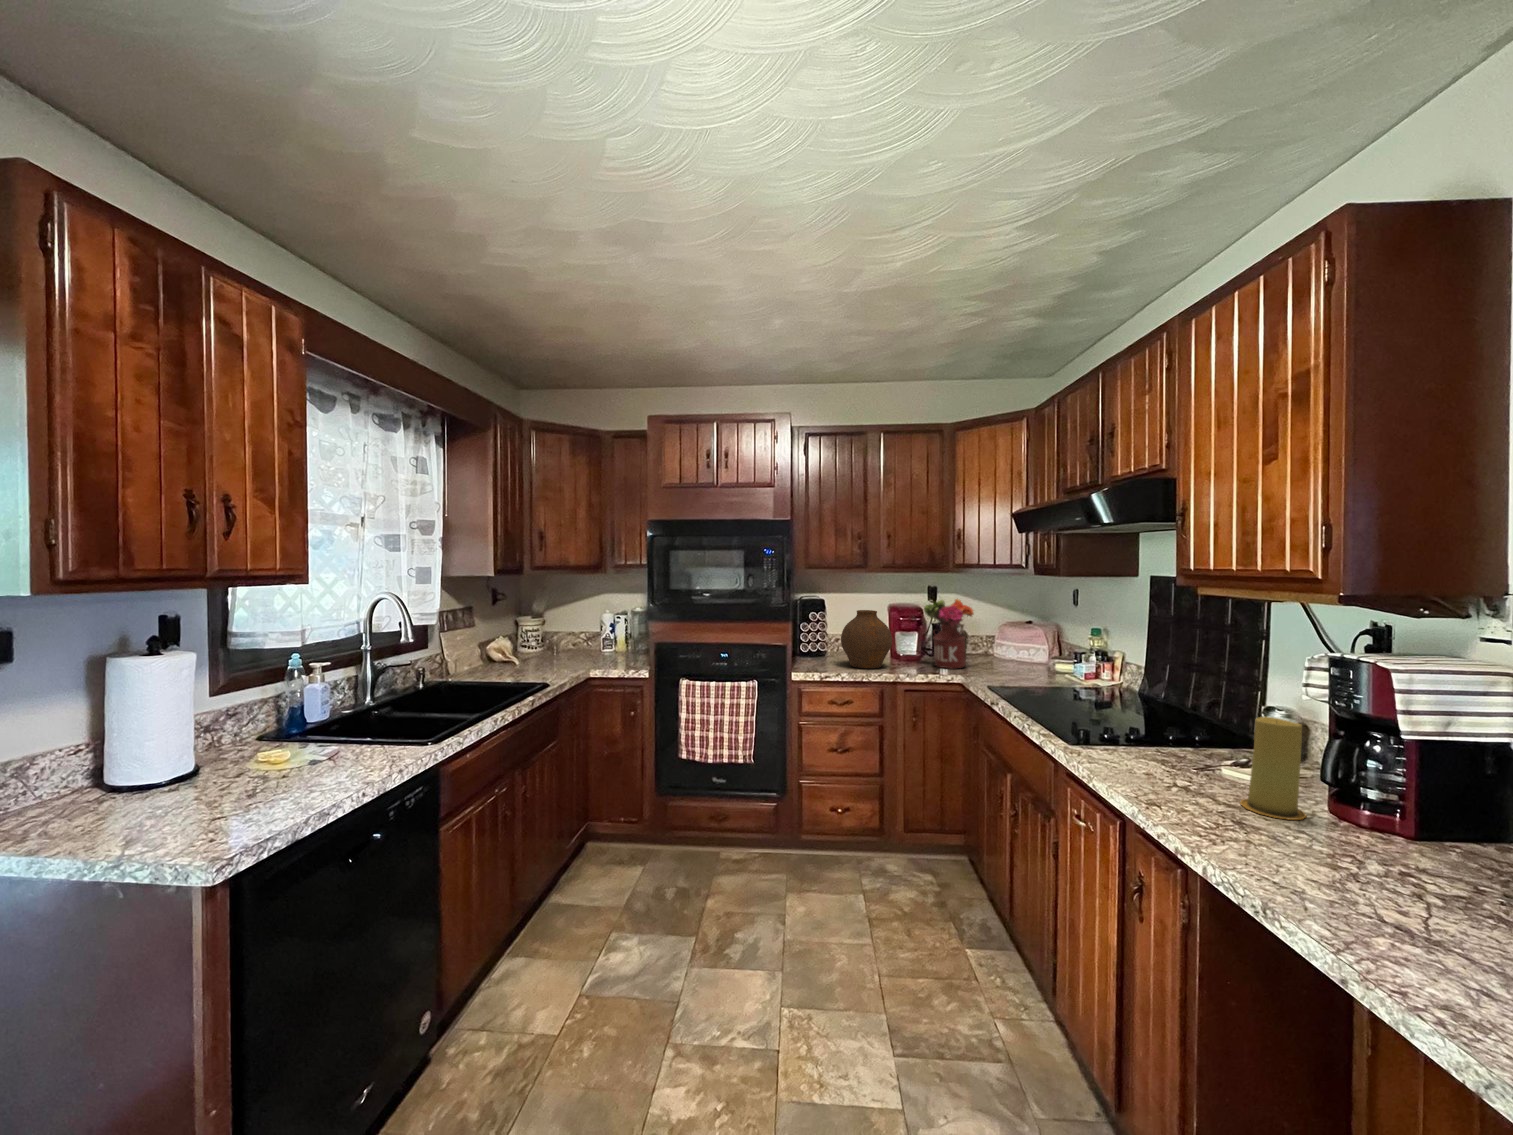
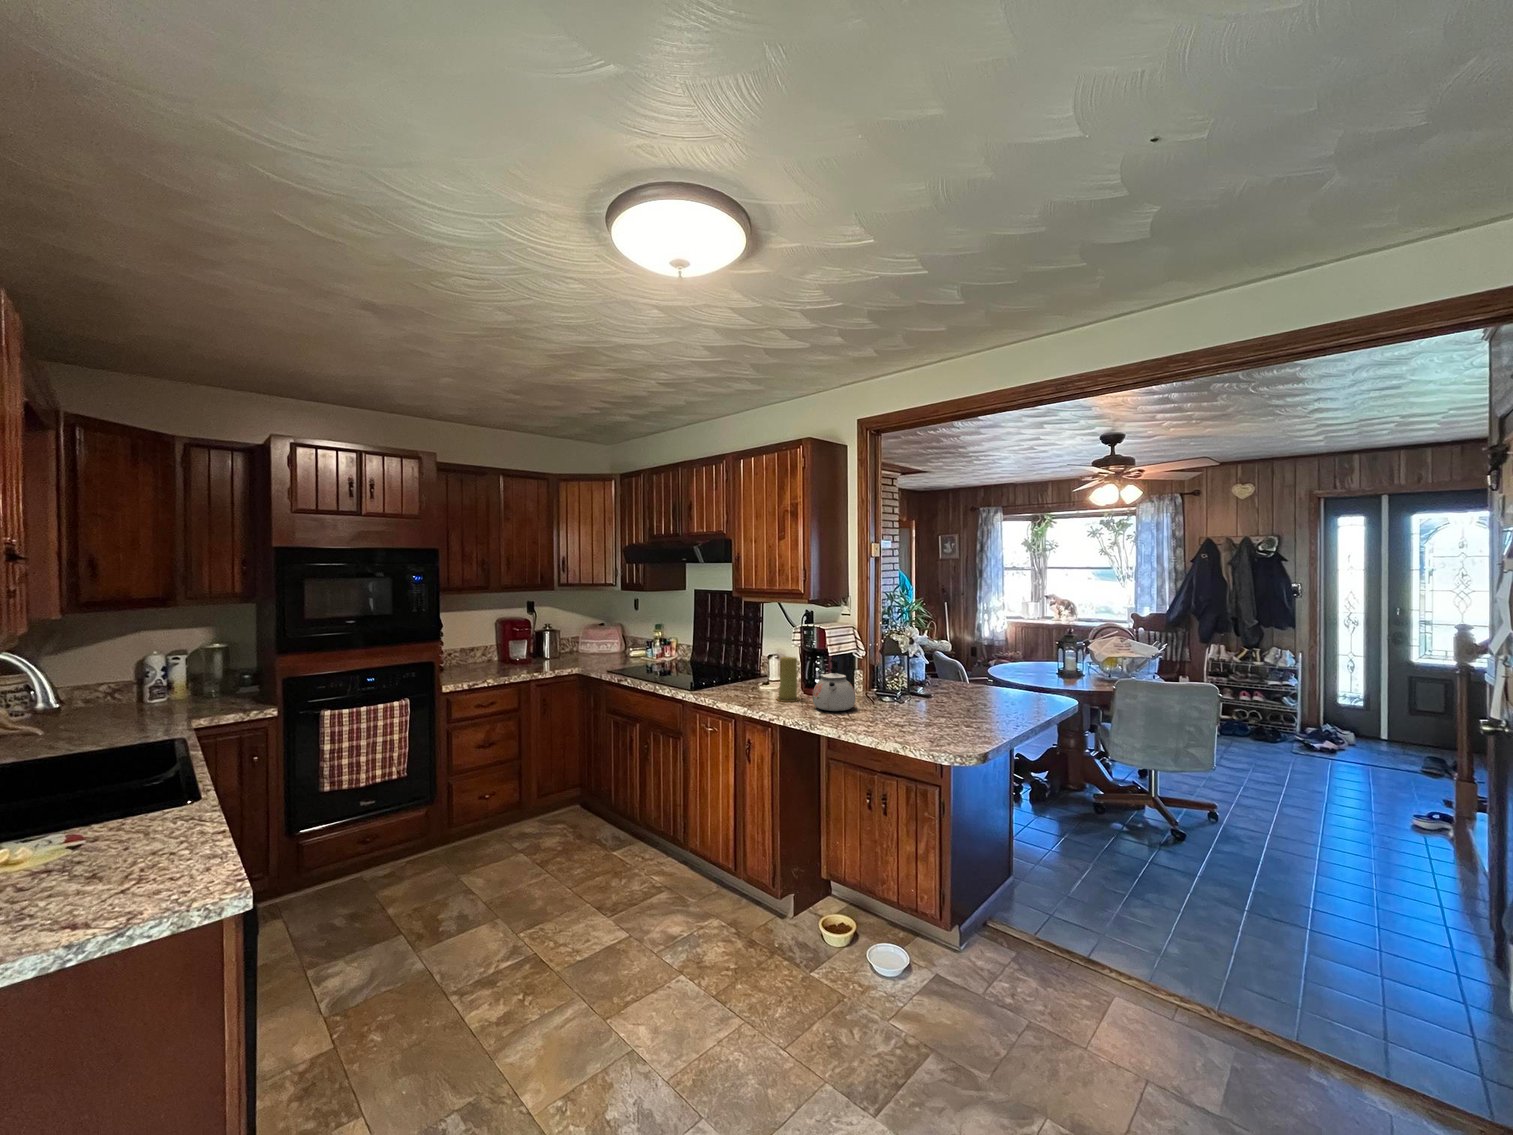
flower arrangement: present [924,599,974,668] -> none [535,610,575,665]
vase: present [841,610,892,668] -> none [471,626,516,675]
kettle: none [1321,746,1469,887] -> present [813,659,855,711]

